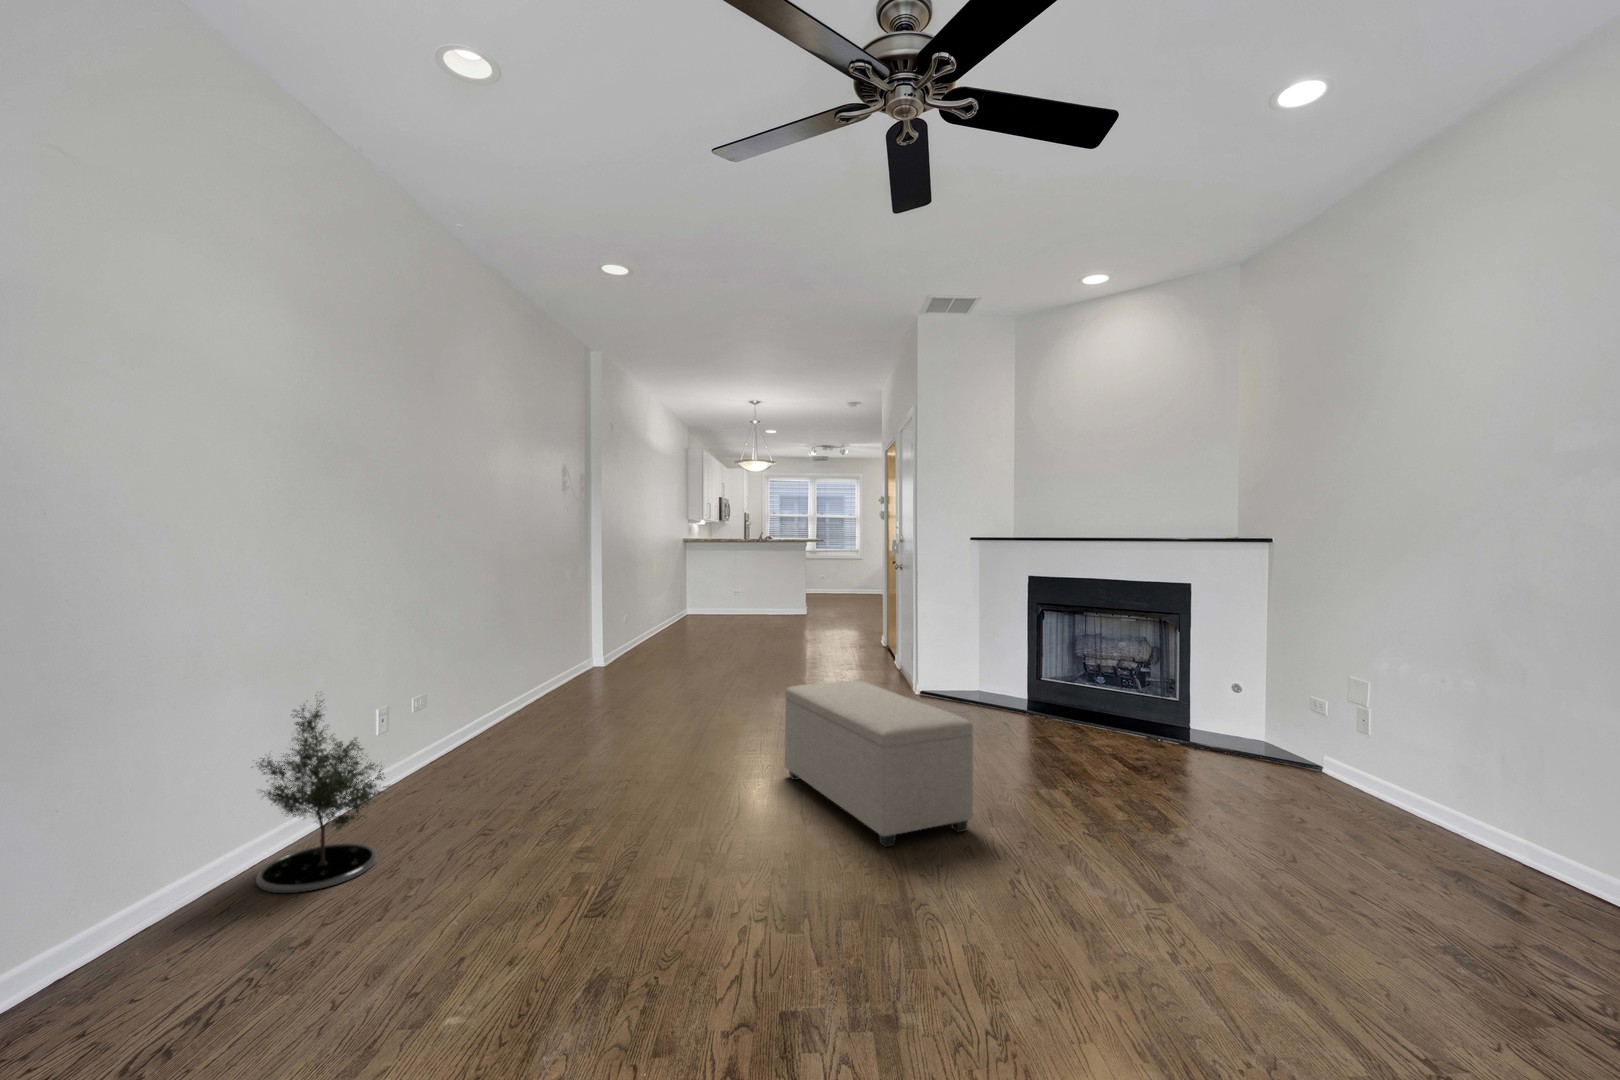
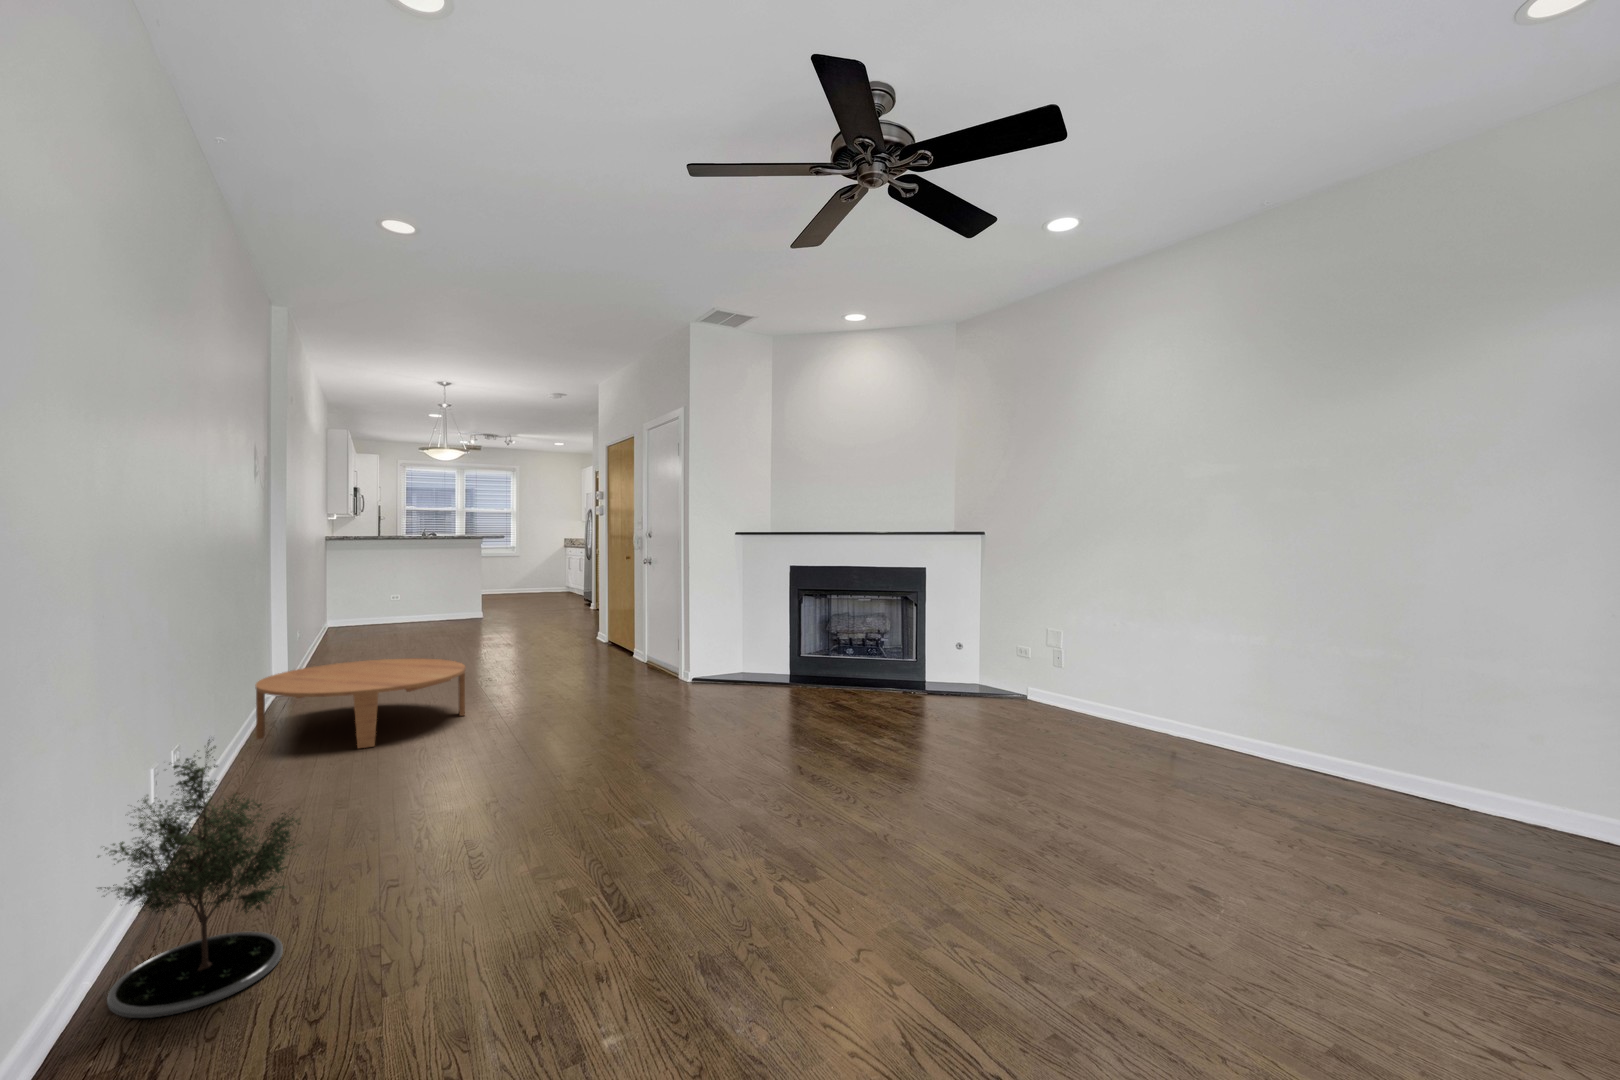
coffee table: none [538,645,694,718] -> present [255,659,465,748]
ottoman: present [785,681,973,847] -> none [657,667,862,804]

